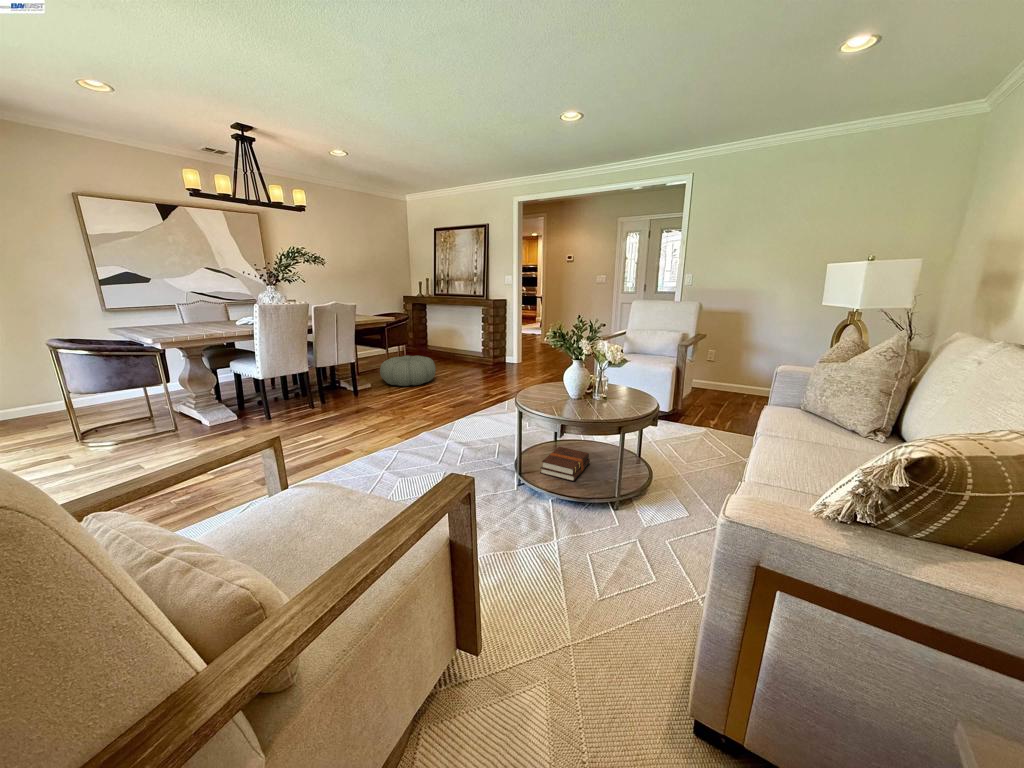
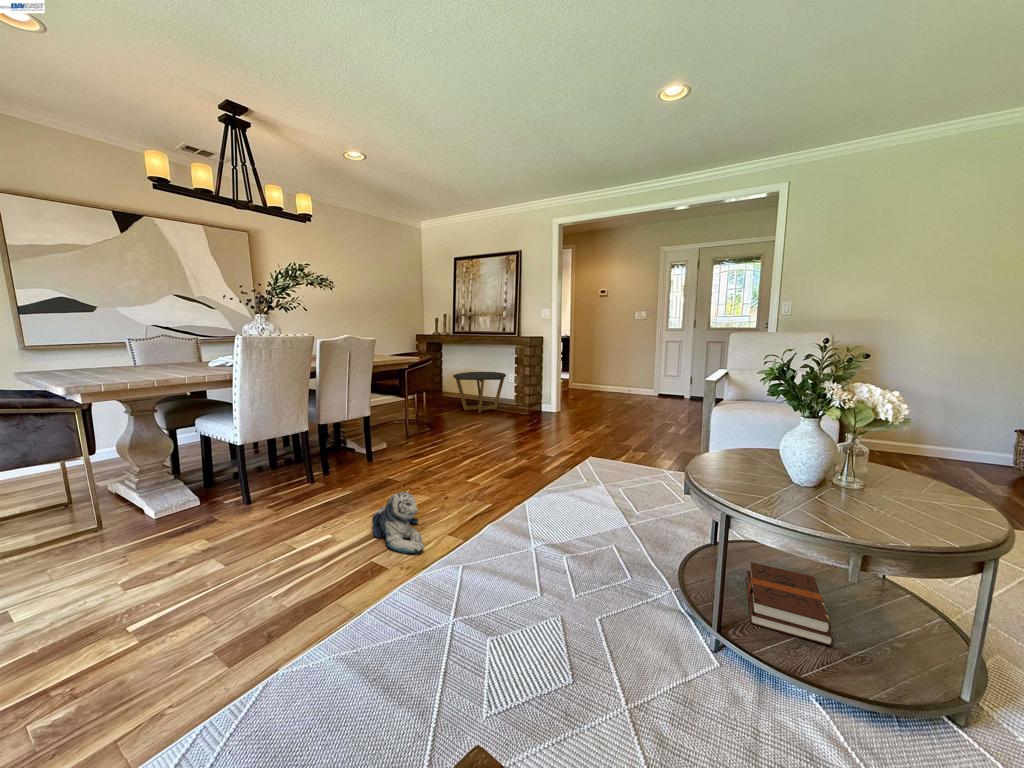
side table: none [431,329,476,363] -> present [453,372,506,413]
pouf: present [380,355,436,386] -> none [398,405,469,446]
plush toy: none [348,409,380,446] -> present [372,492,424,554]

